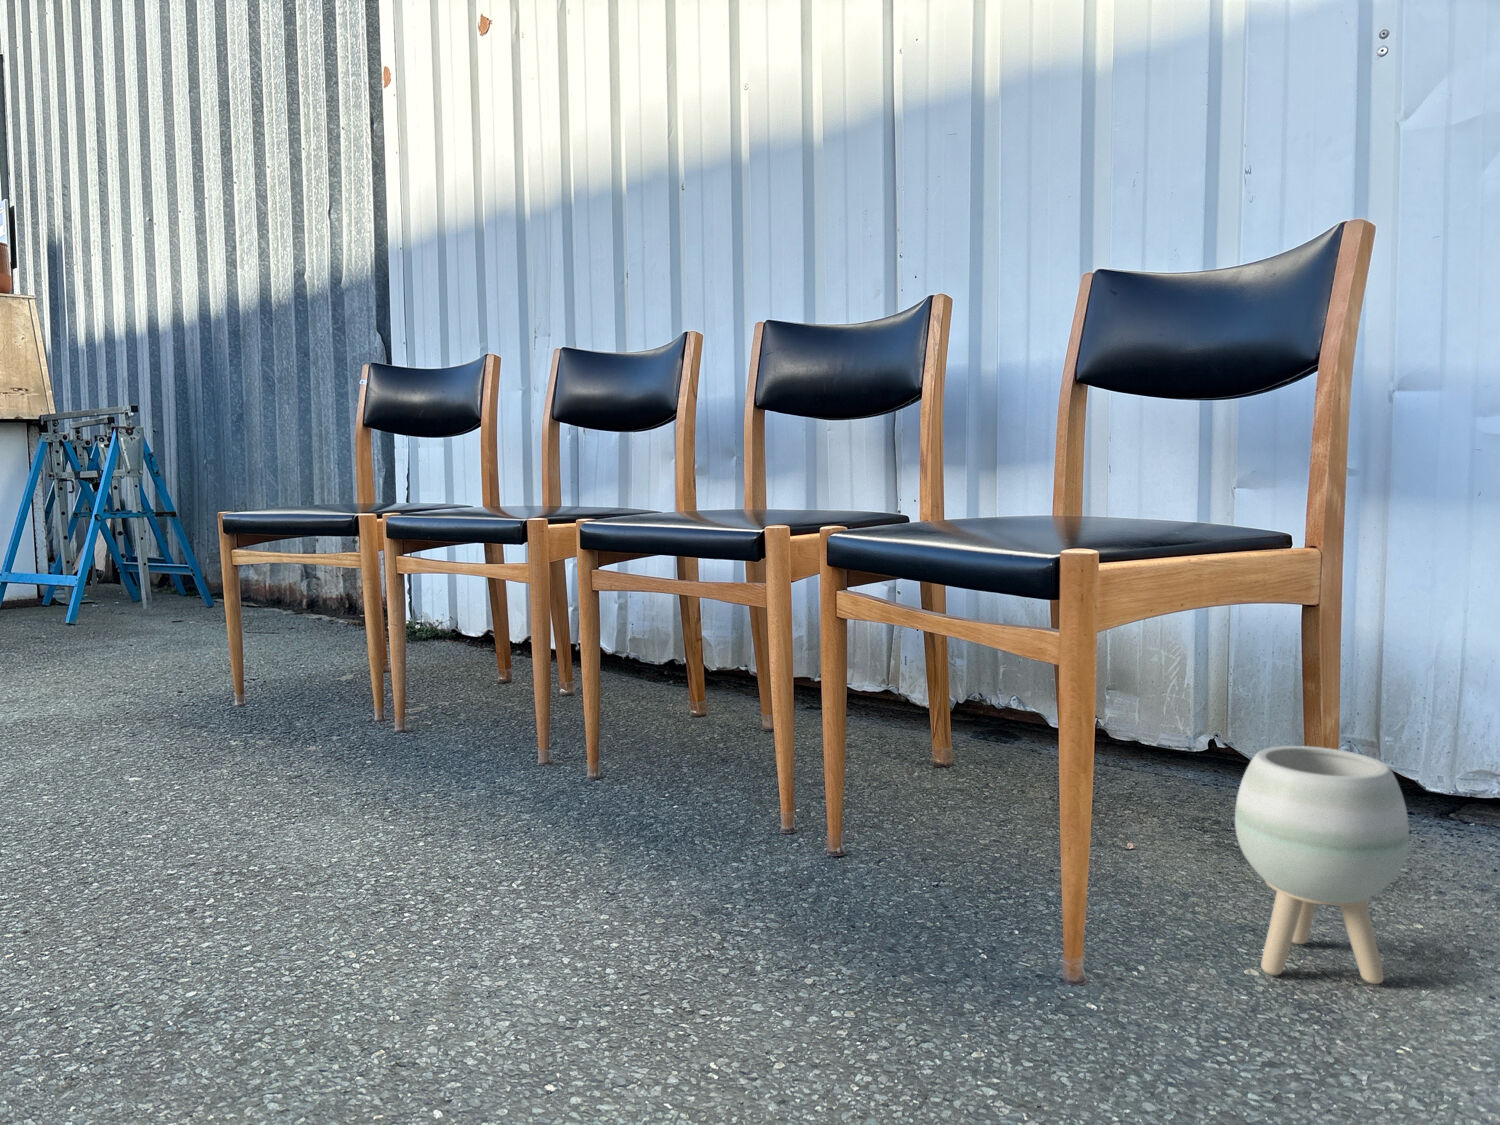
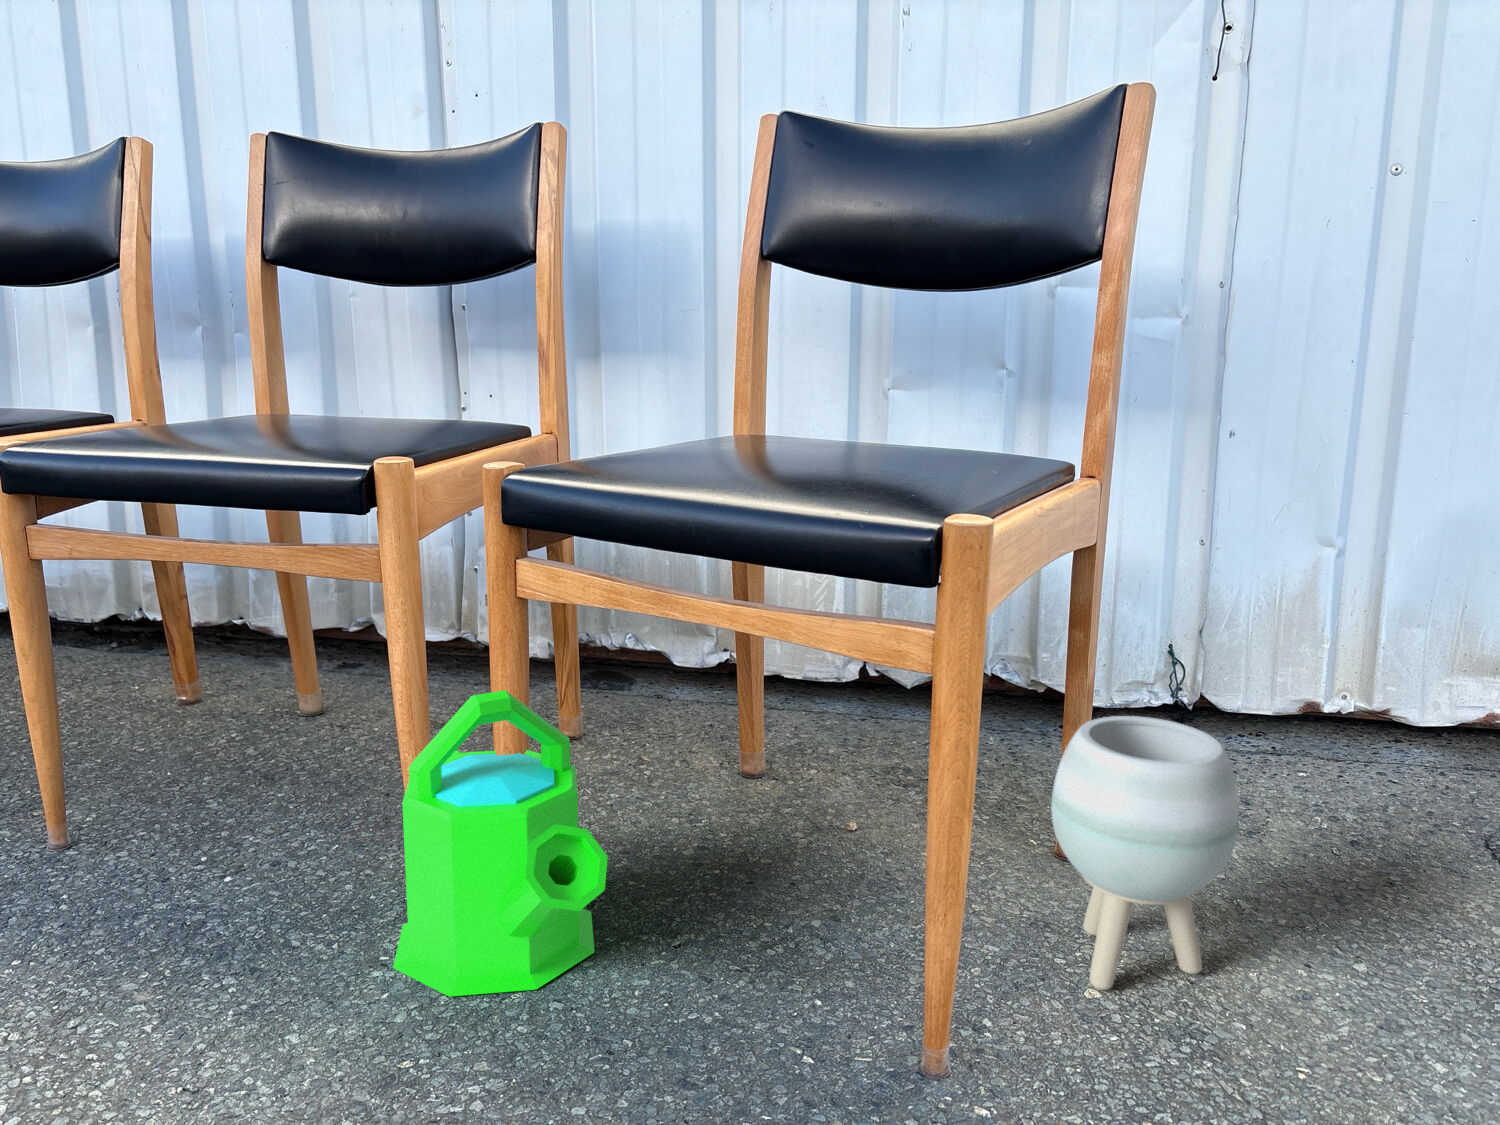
watering can: none [746,683,889,889] -> present [393,690,608,997]

